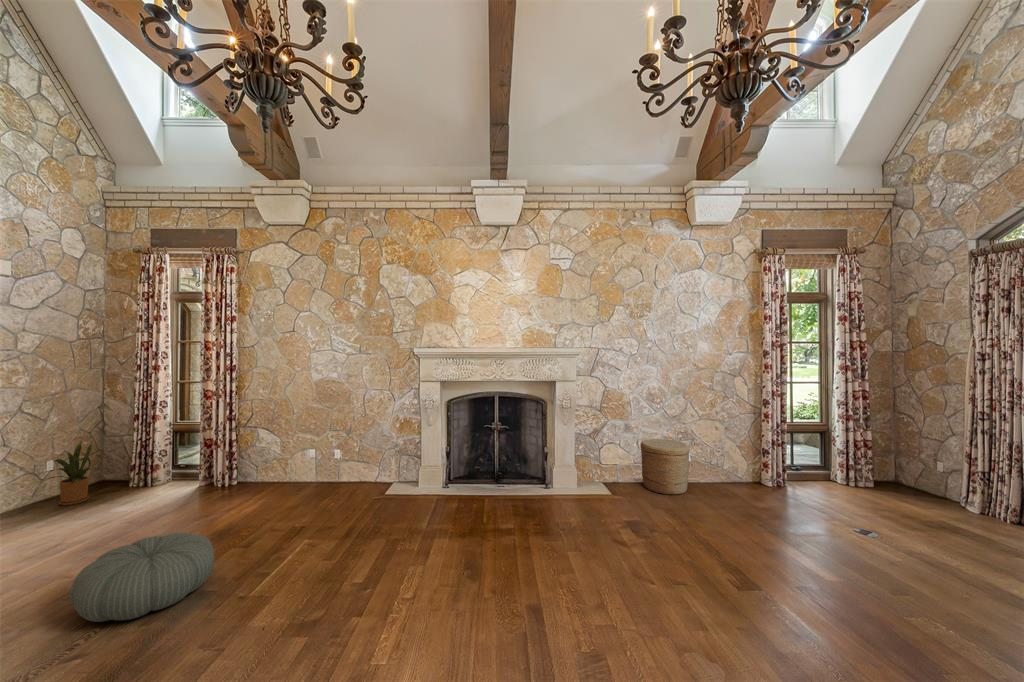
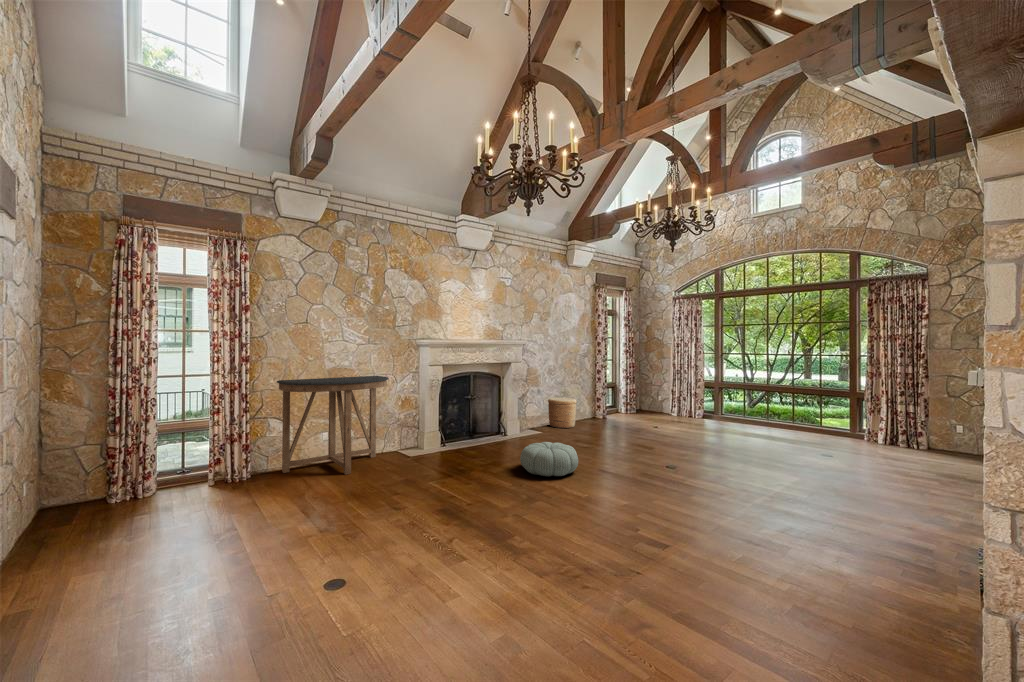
console table: none [241,391,368,503] -> present [277,376,389,475]
house plant: present [47,442,93,505] -> none [37,450,107,529]
pouf: present [70,533,214,622] -> present [520,442,578,477]

